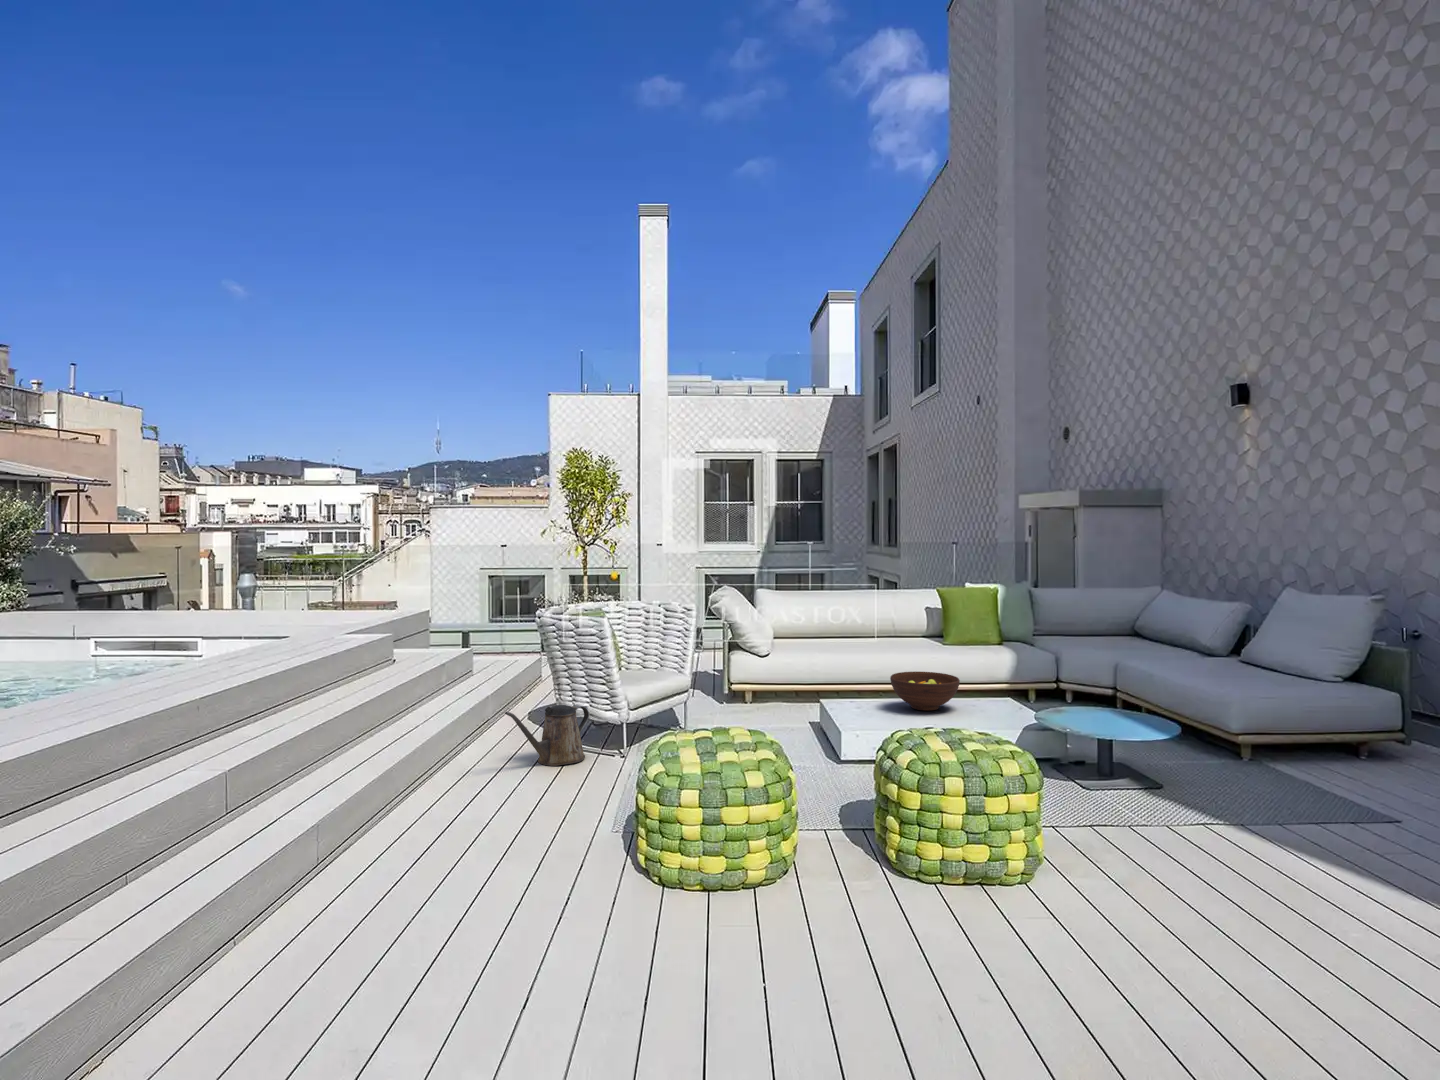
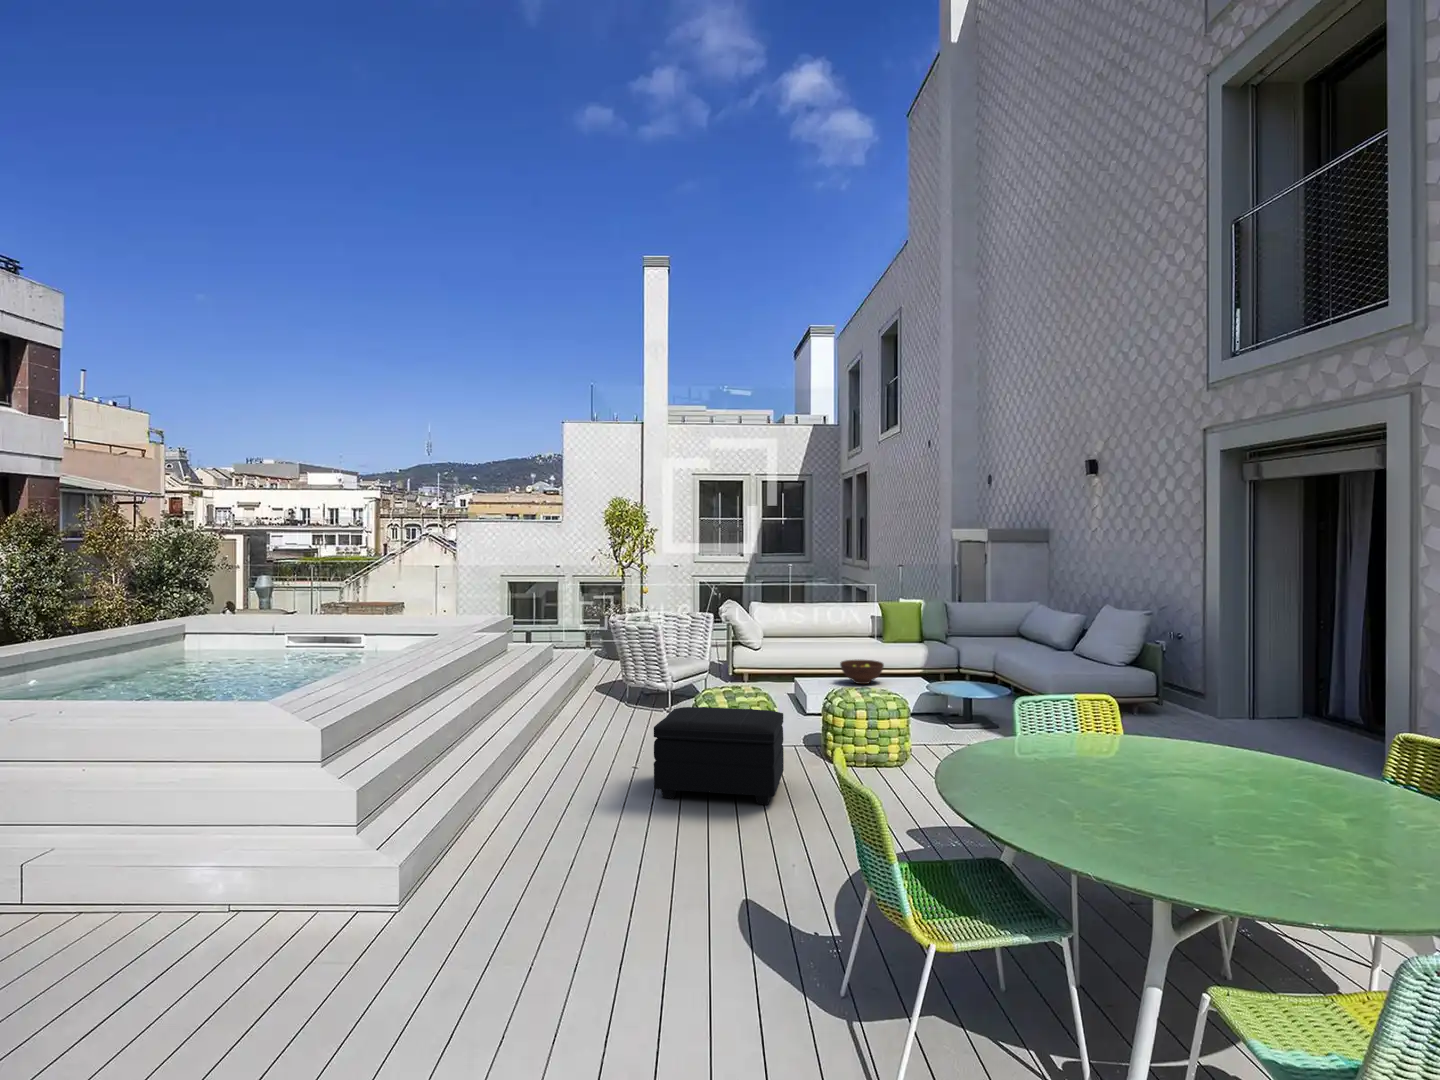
watering can: present [505,705,589,766] -> none [600,681,647,718]
footstool: none [524,777,811,1023] -> present [654,707,784,805]

